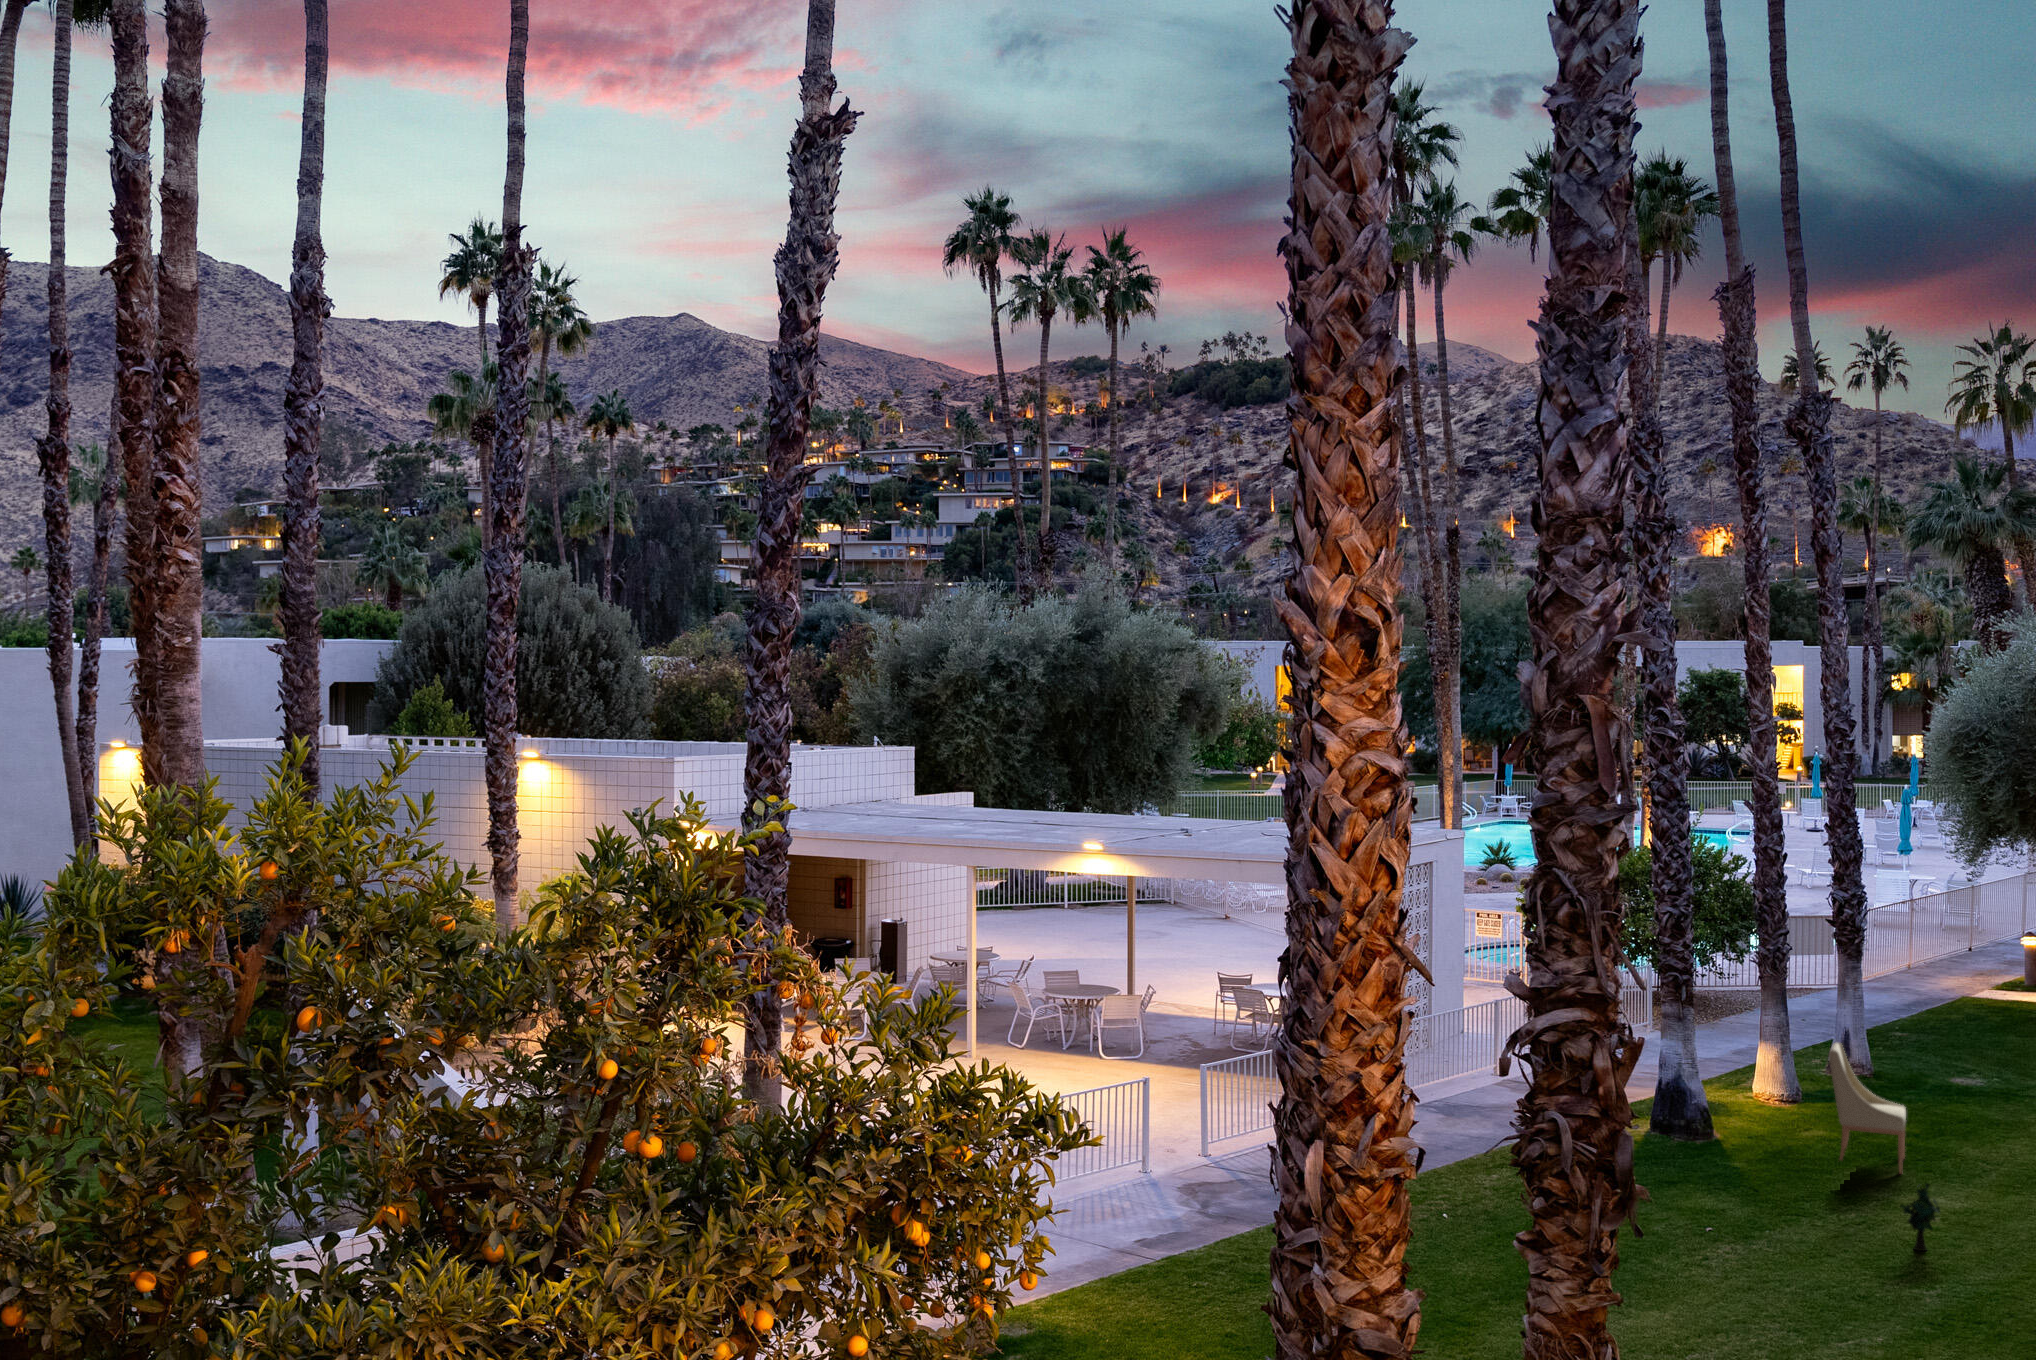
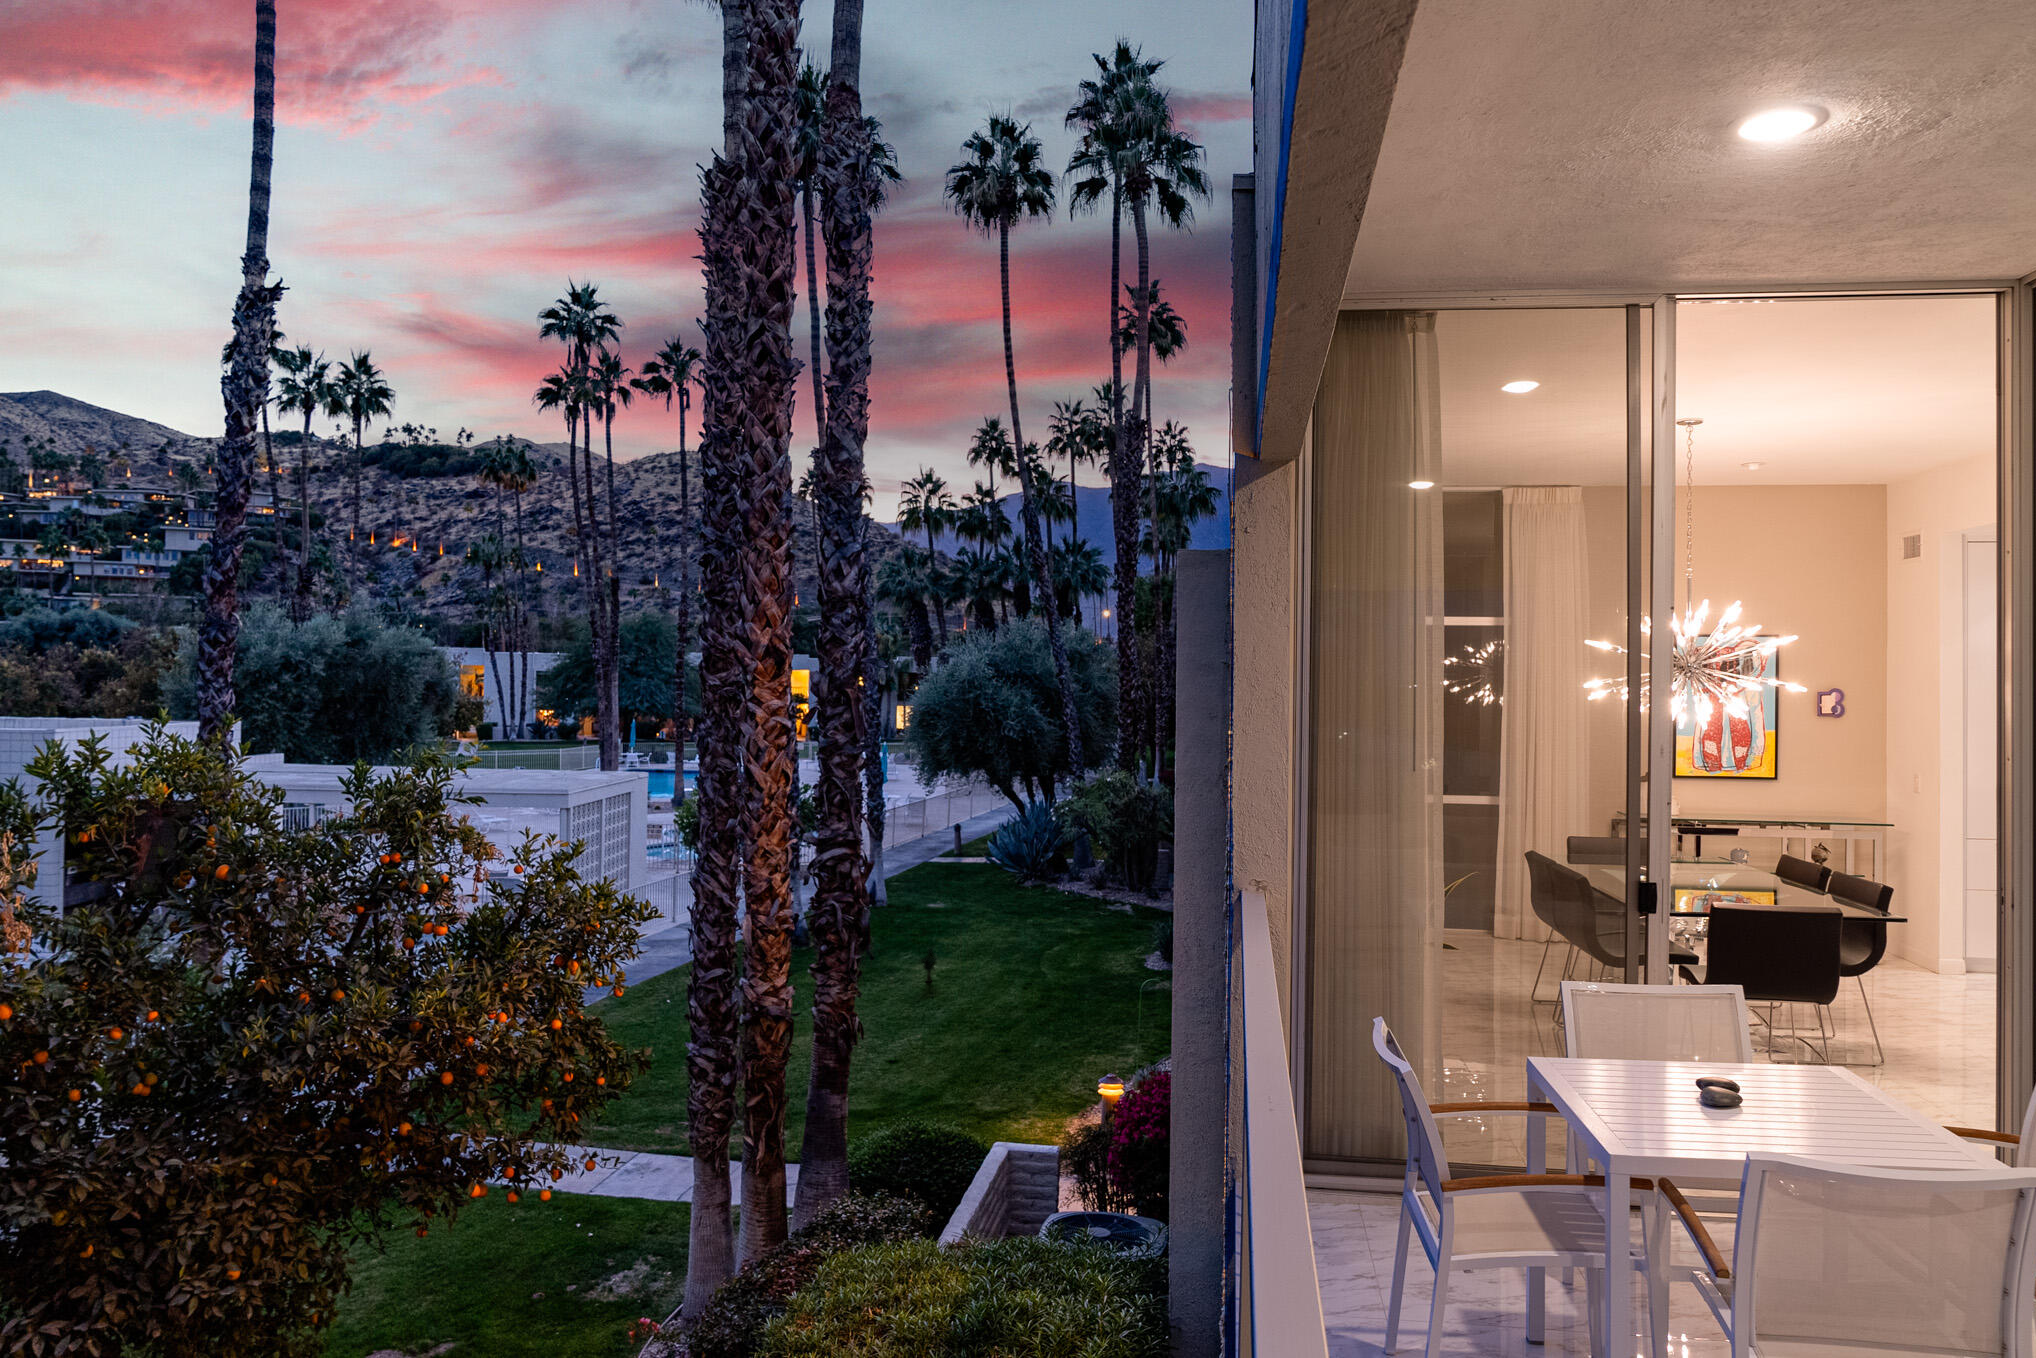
chair: present [1829,1043,1906,1174] -> none [875,878,913,947]

